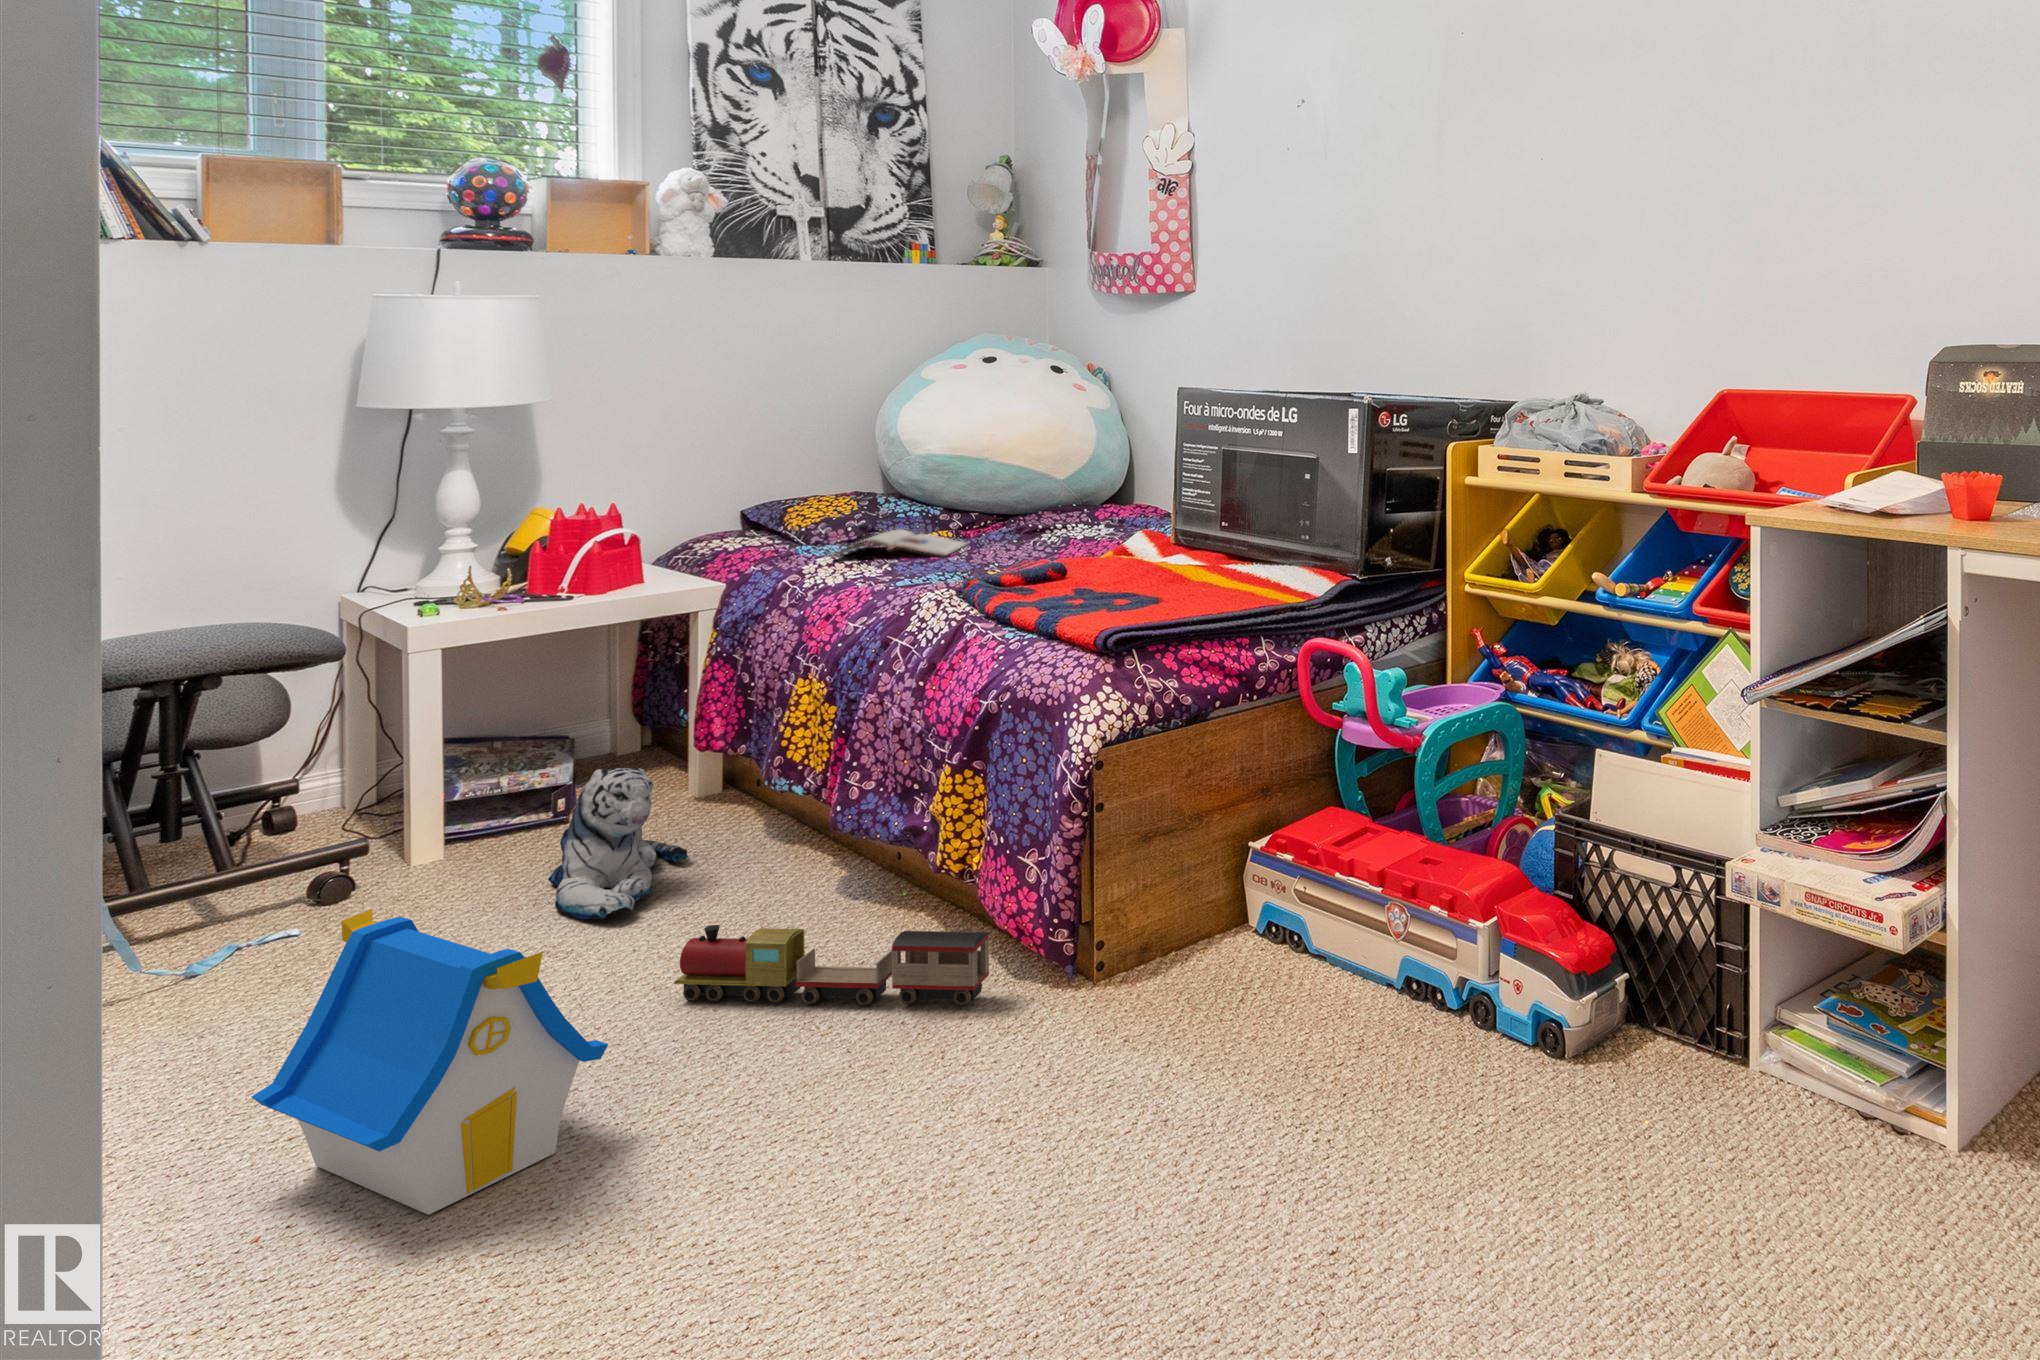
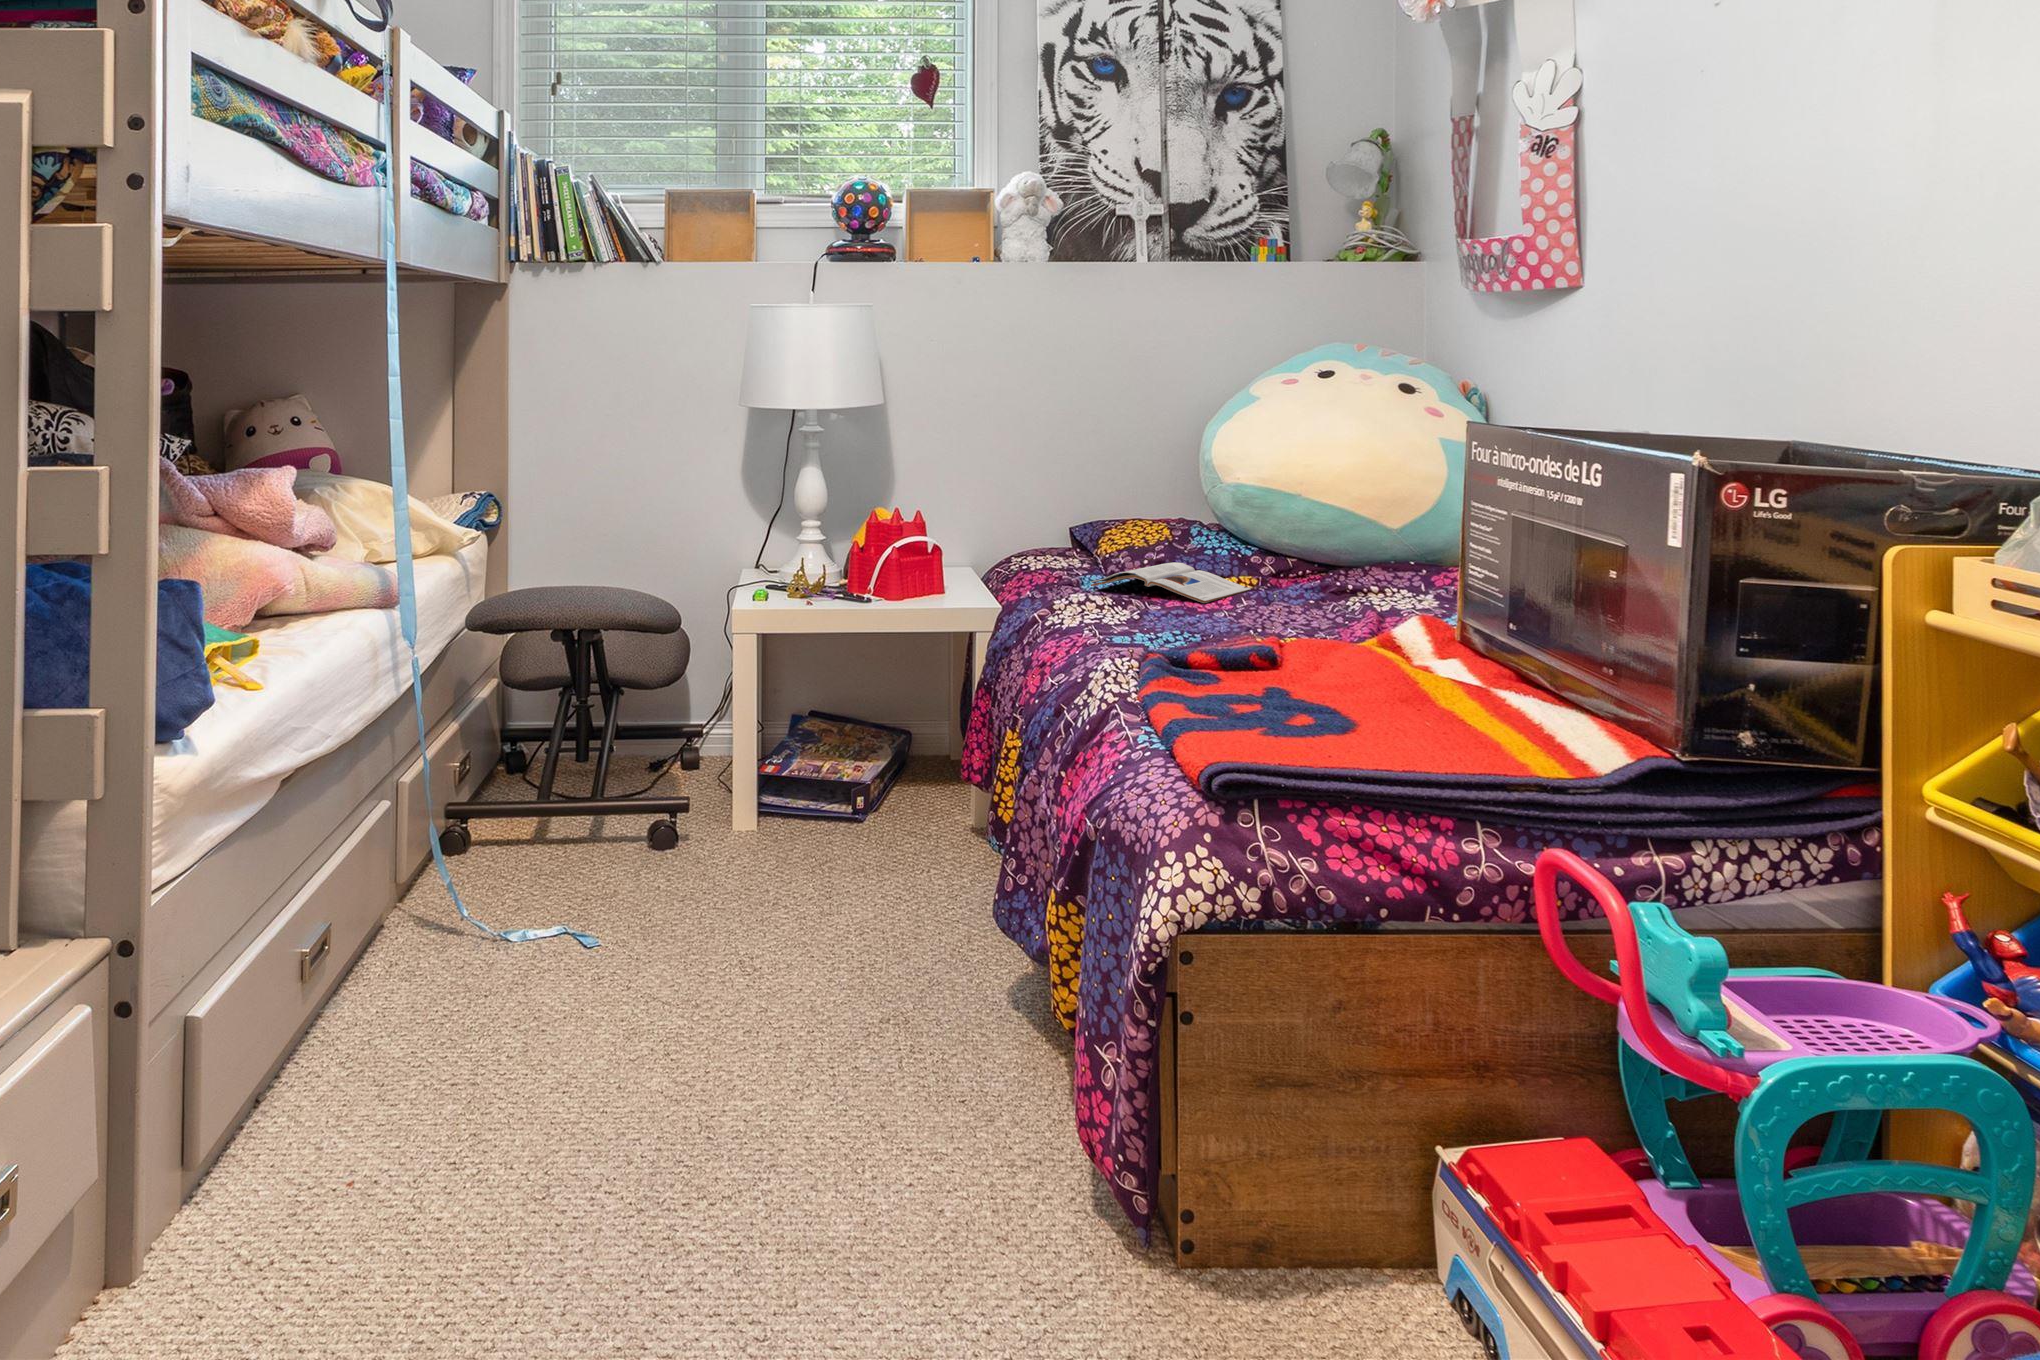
plush toy: present [548,767,688,919] -> none [786,772,917,928]
toy house: present [252,910,608,1215] -> none [382,881,611,1216]
toy train: present [674,925,989,1006] -> none [777,987,1041,1213]

